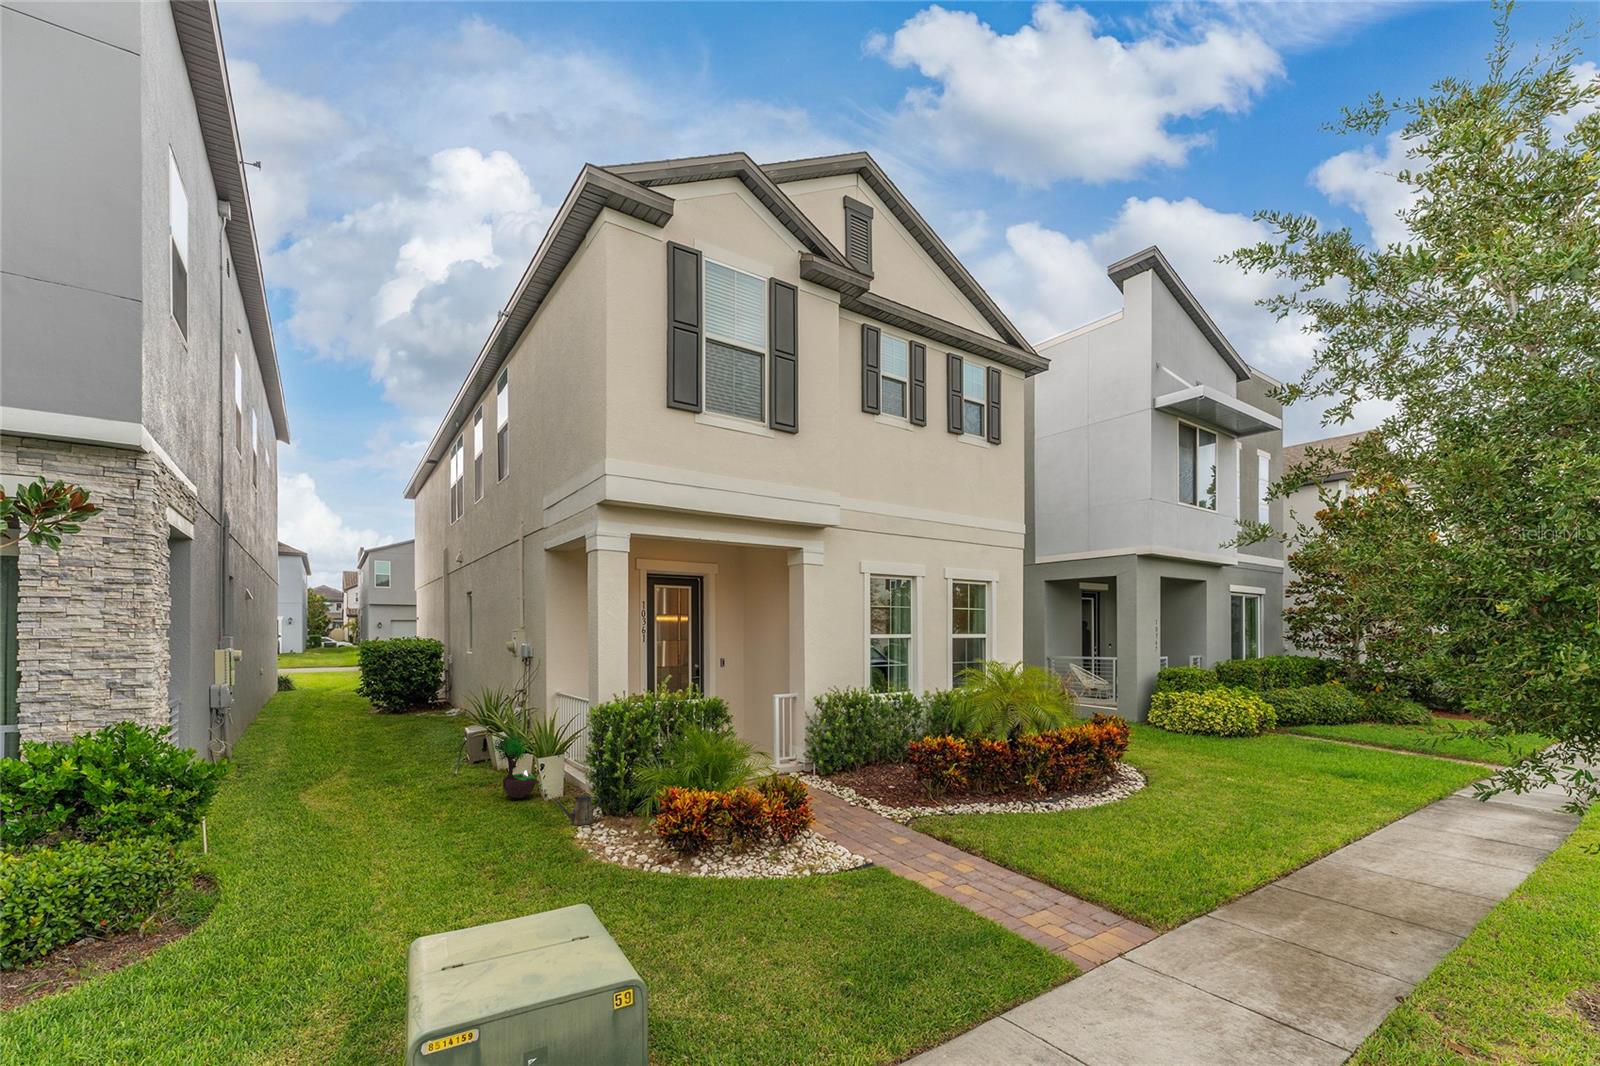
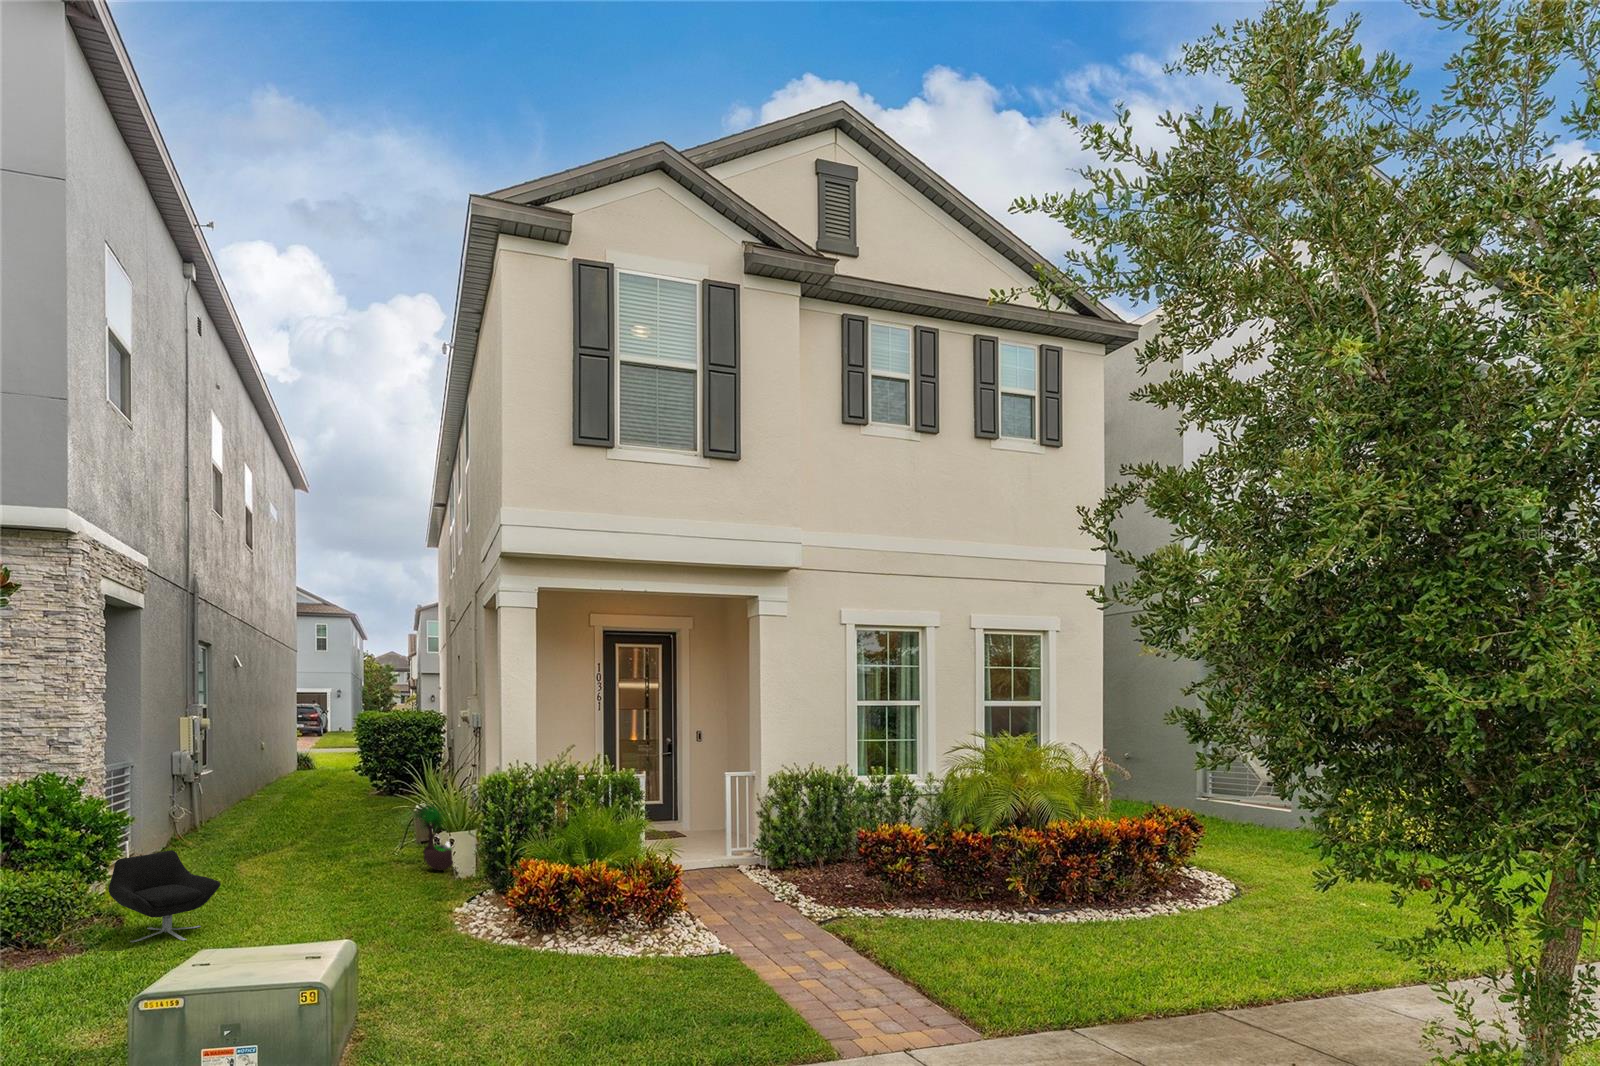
watering can: present [552,795,600,825] -> none [446,867,499,898]
lounge chair: none [197,799,332,909] -> present [108,850,221,942]

